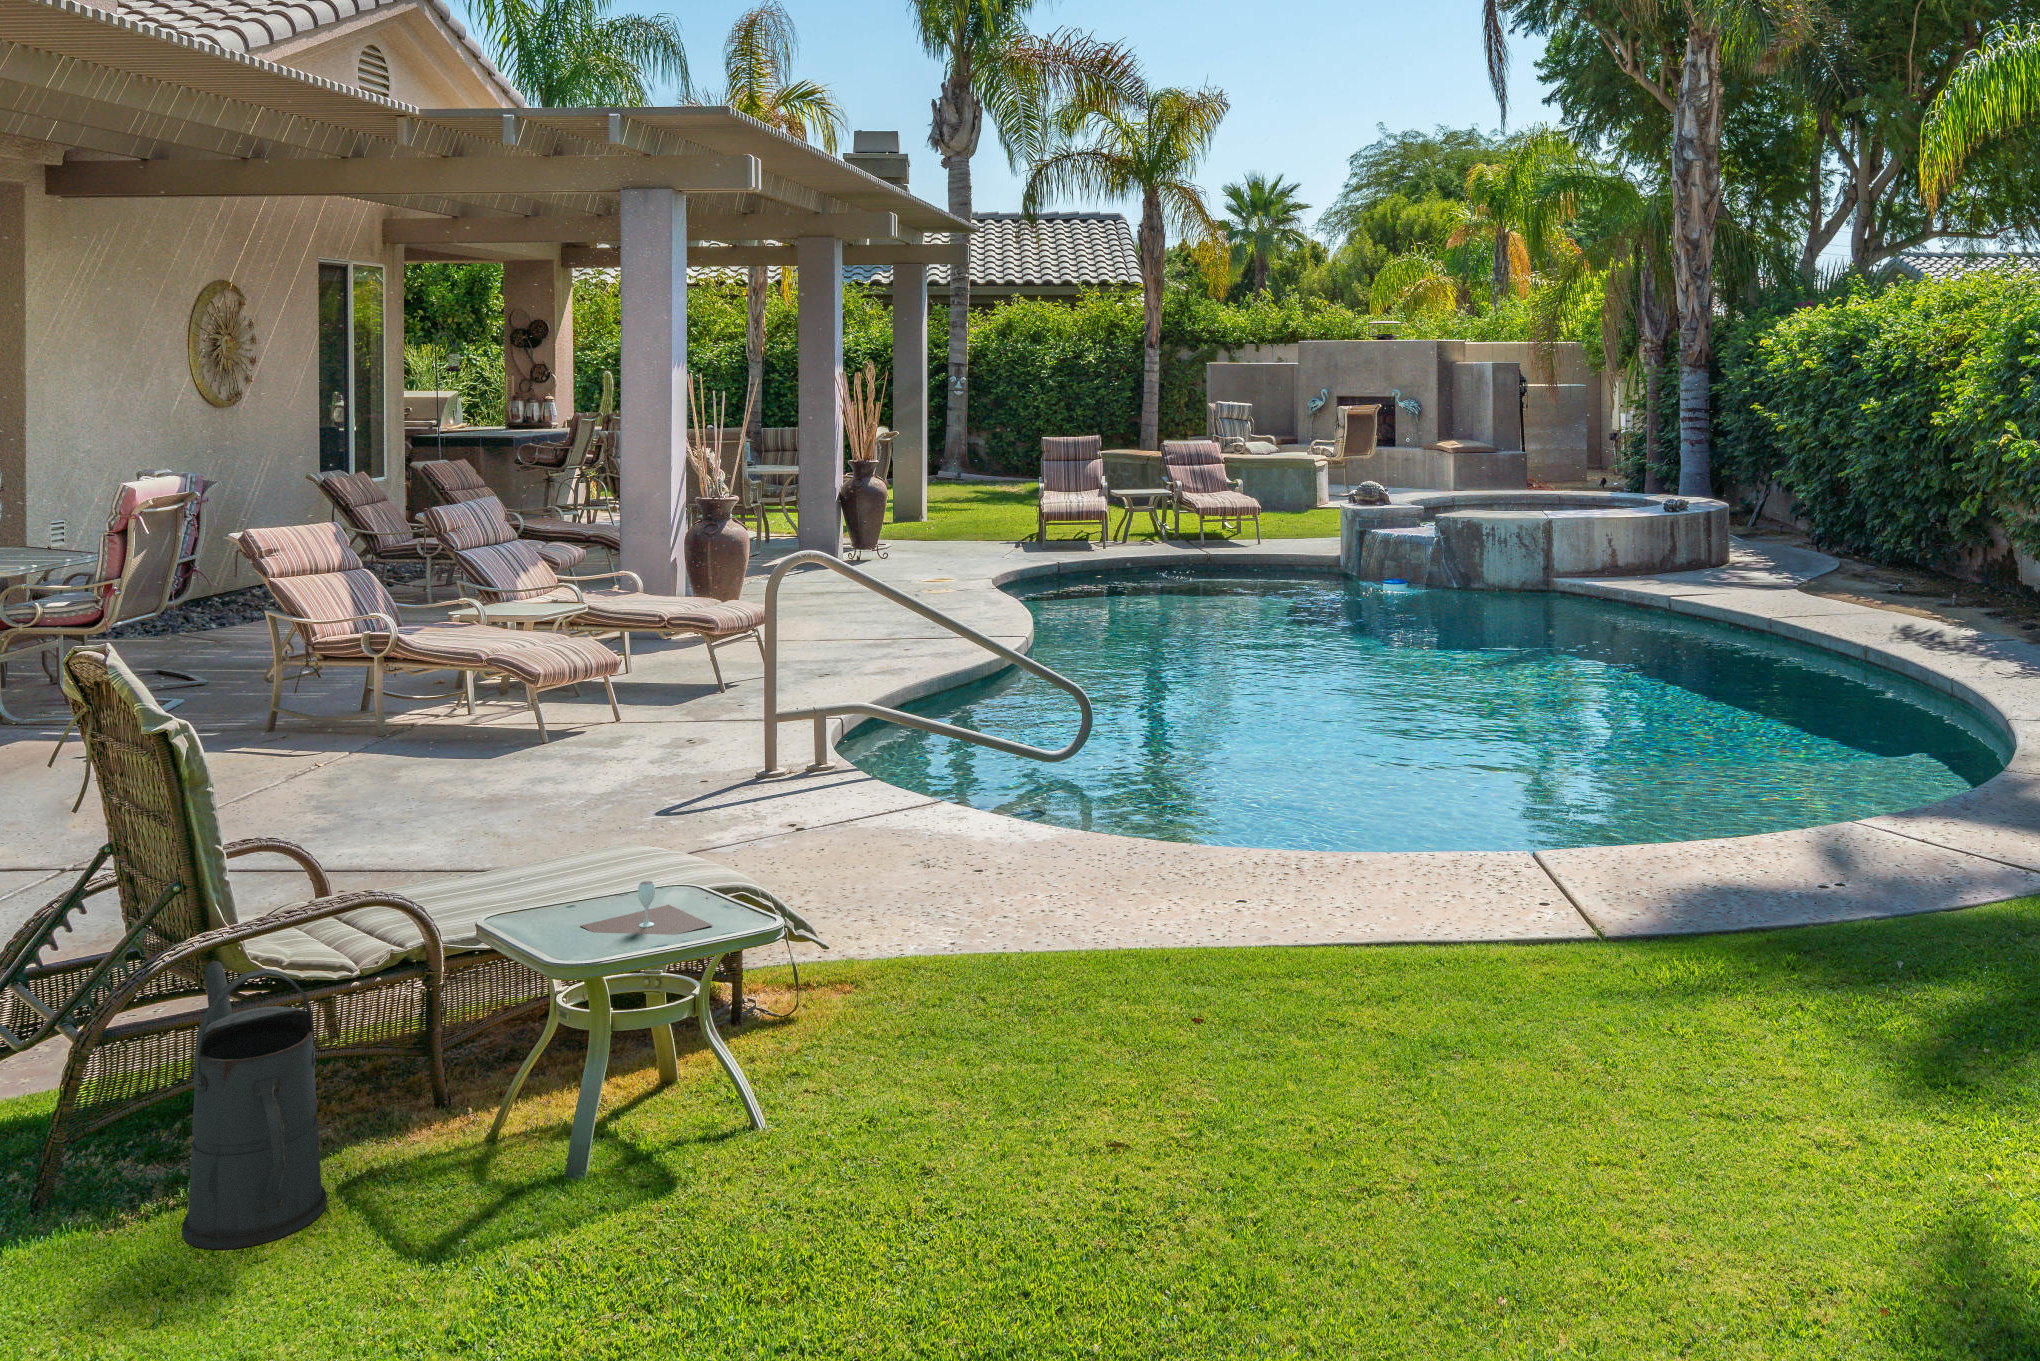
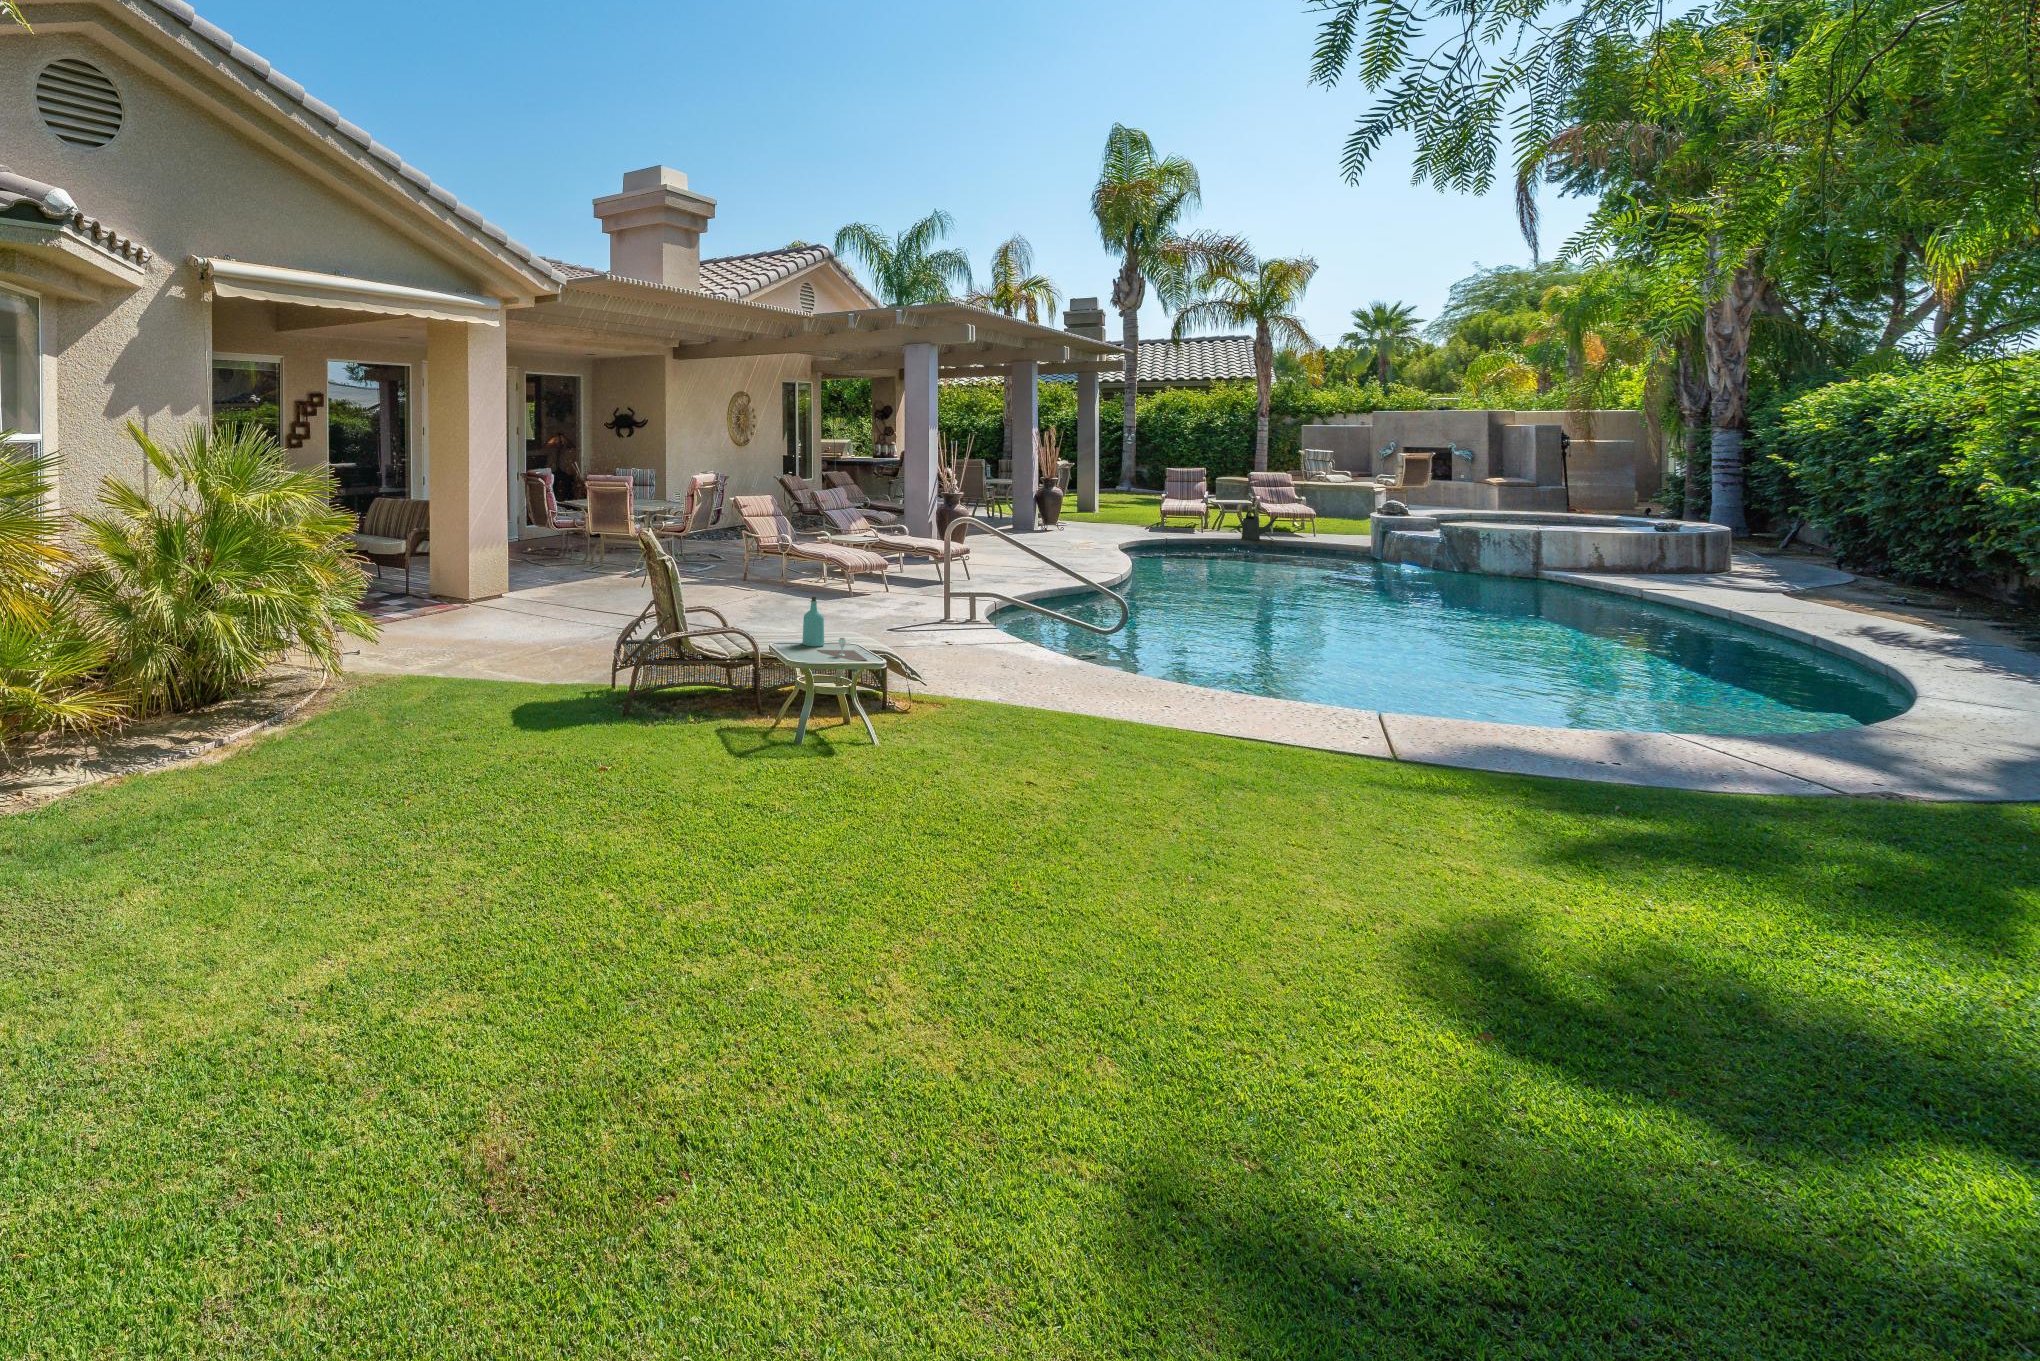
bottle: none [533,786,590,920] -> present [803,596,824,647]
watering can: present [182,961,327,1250] -> present [1237,511,1278,541]

